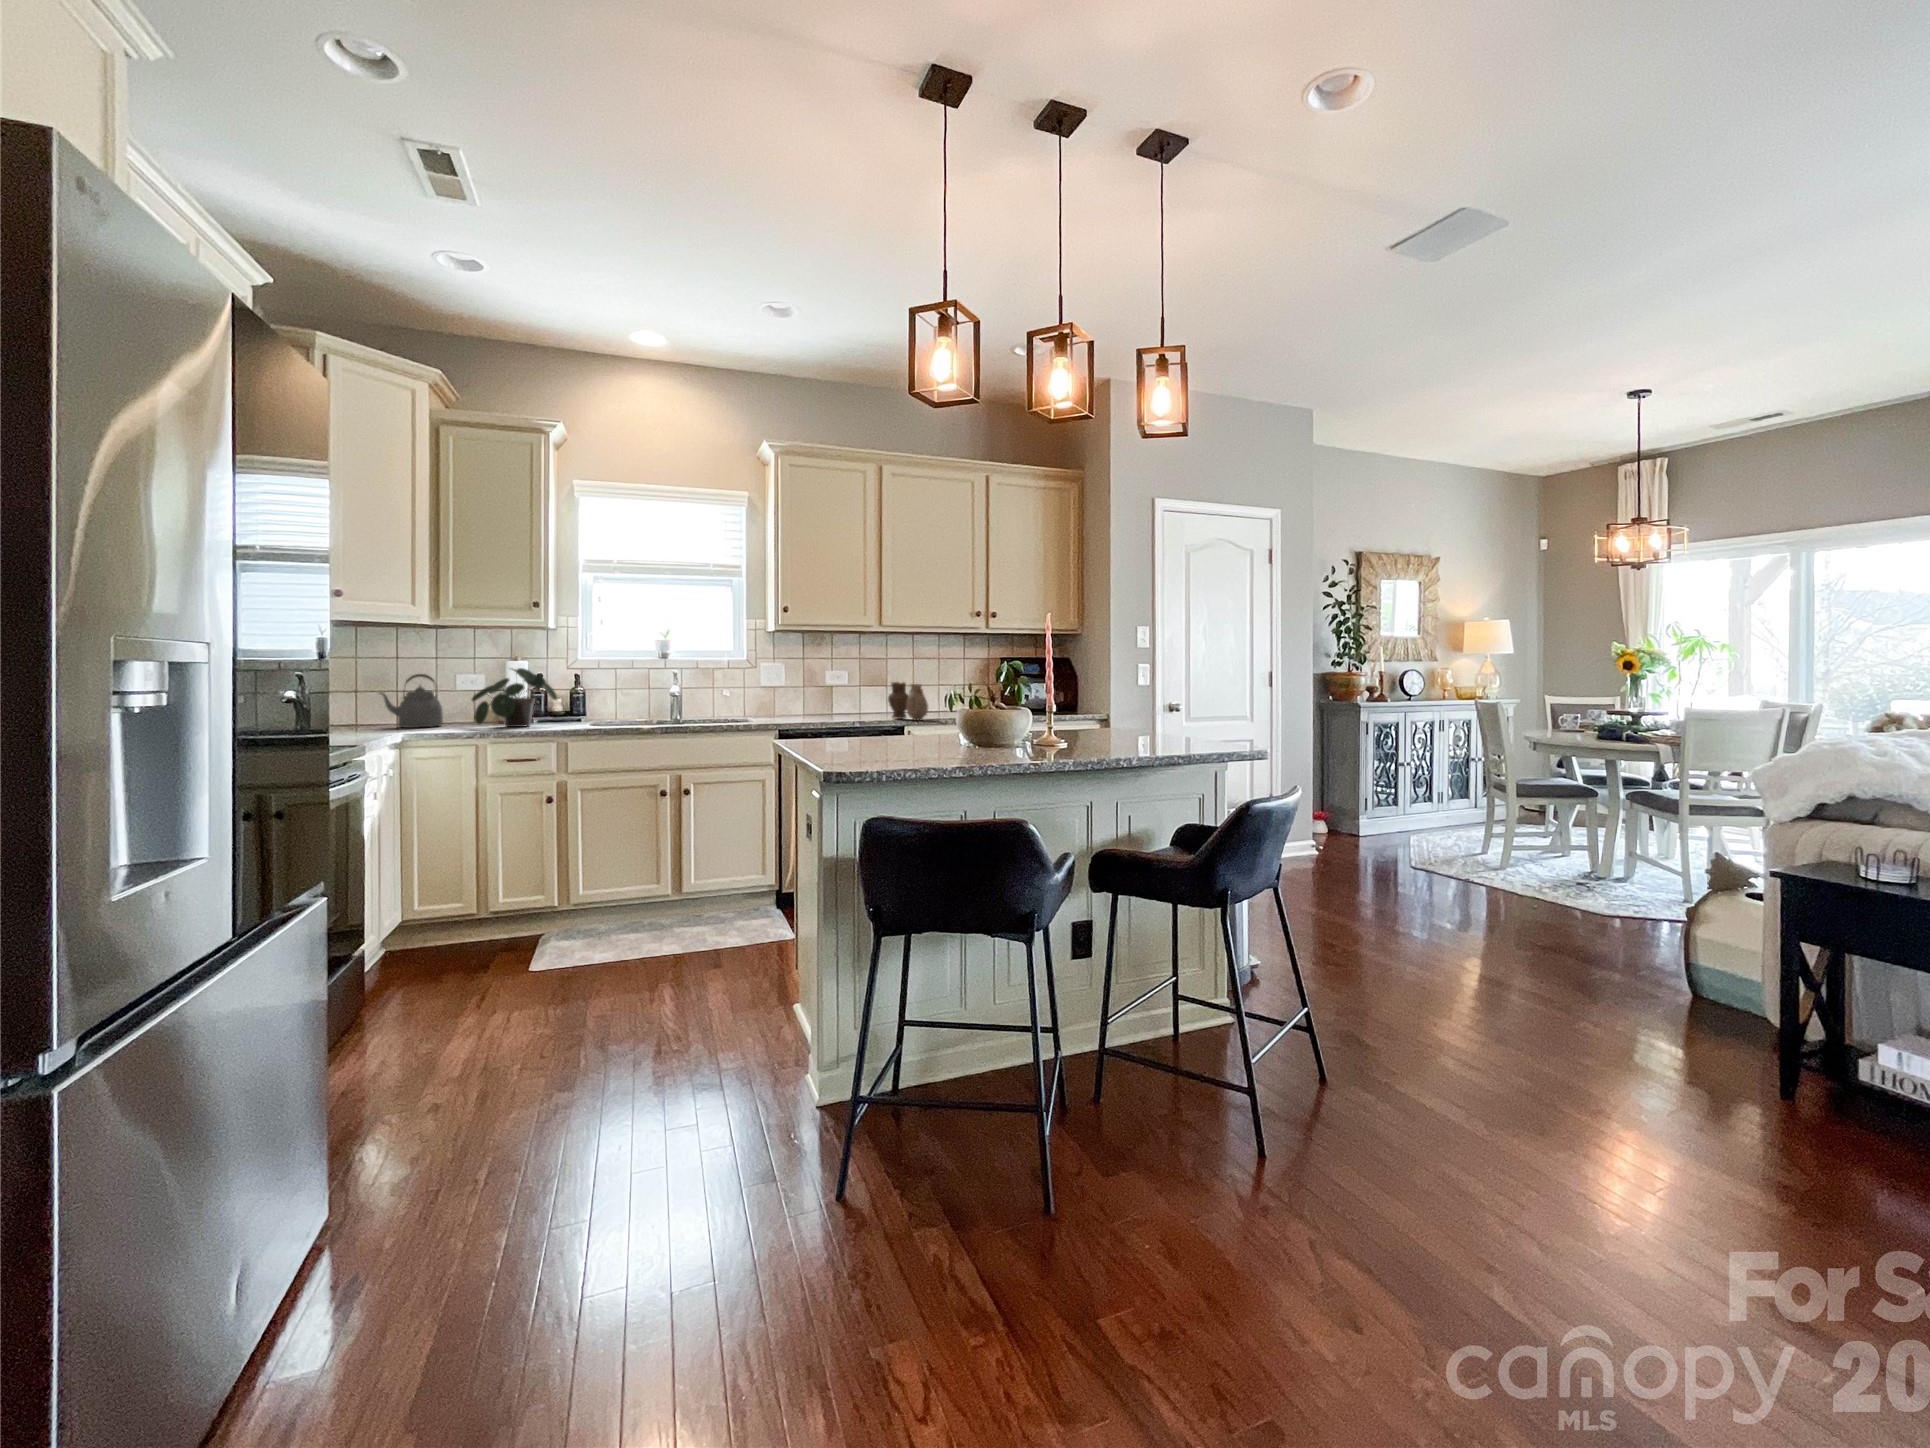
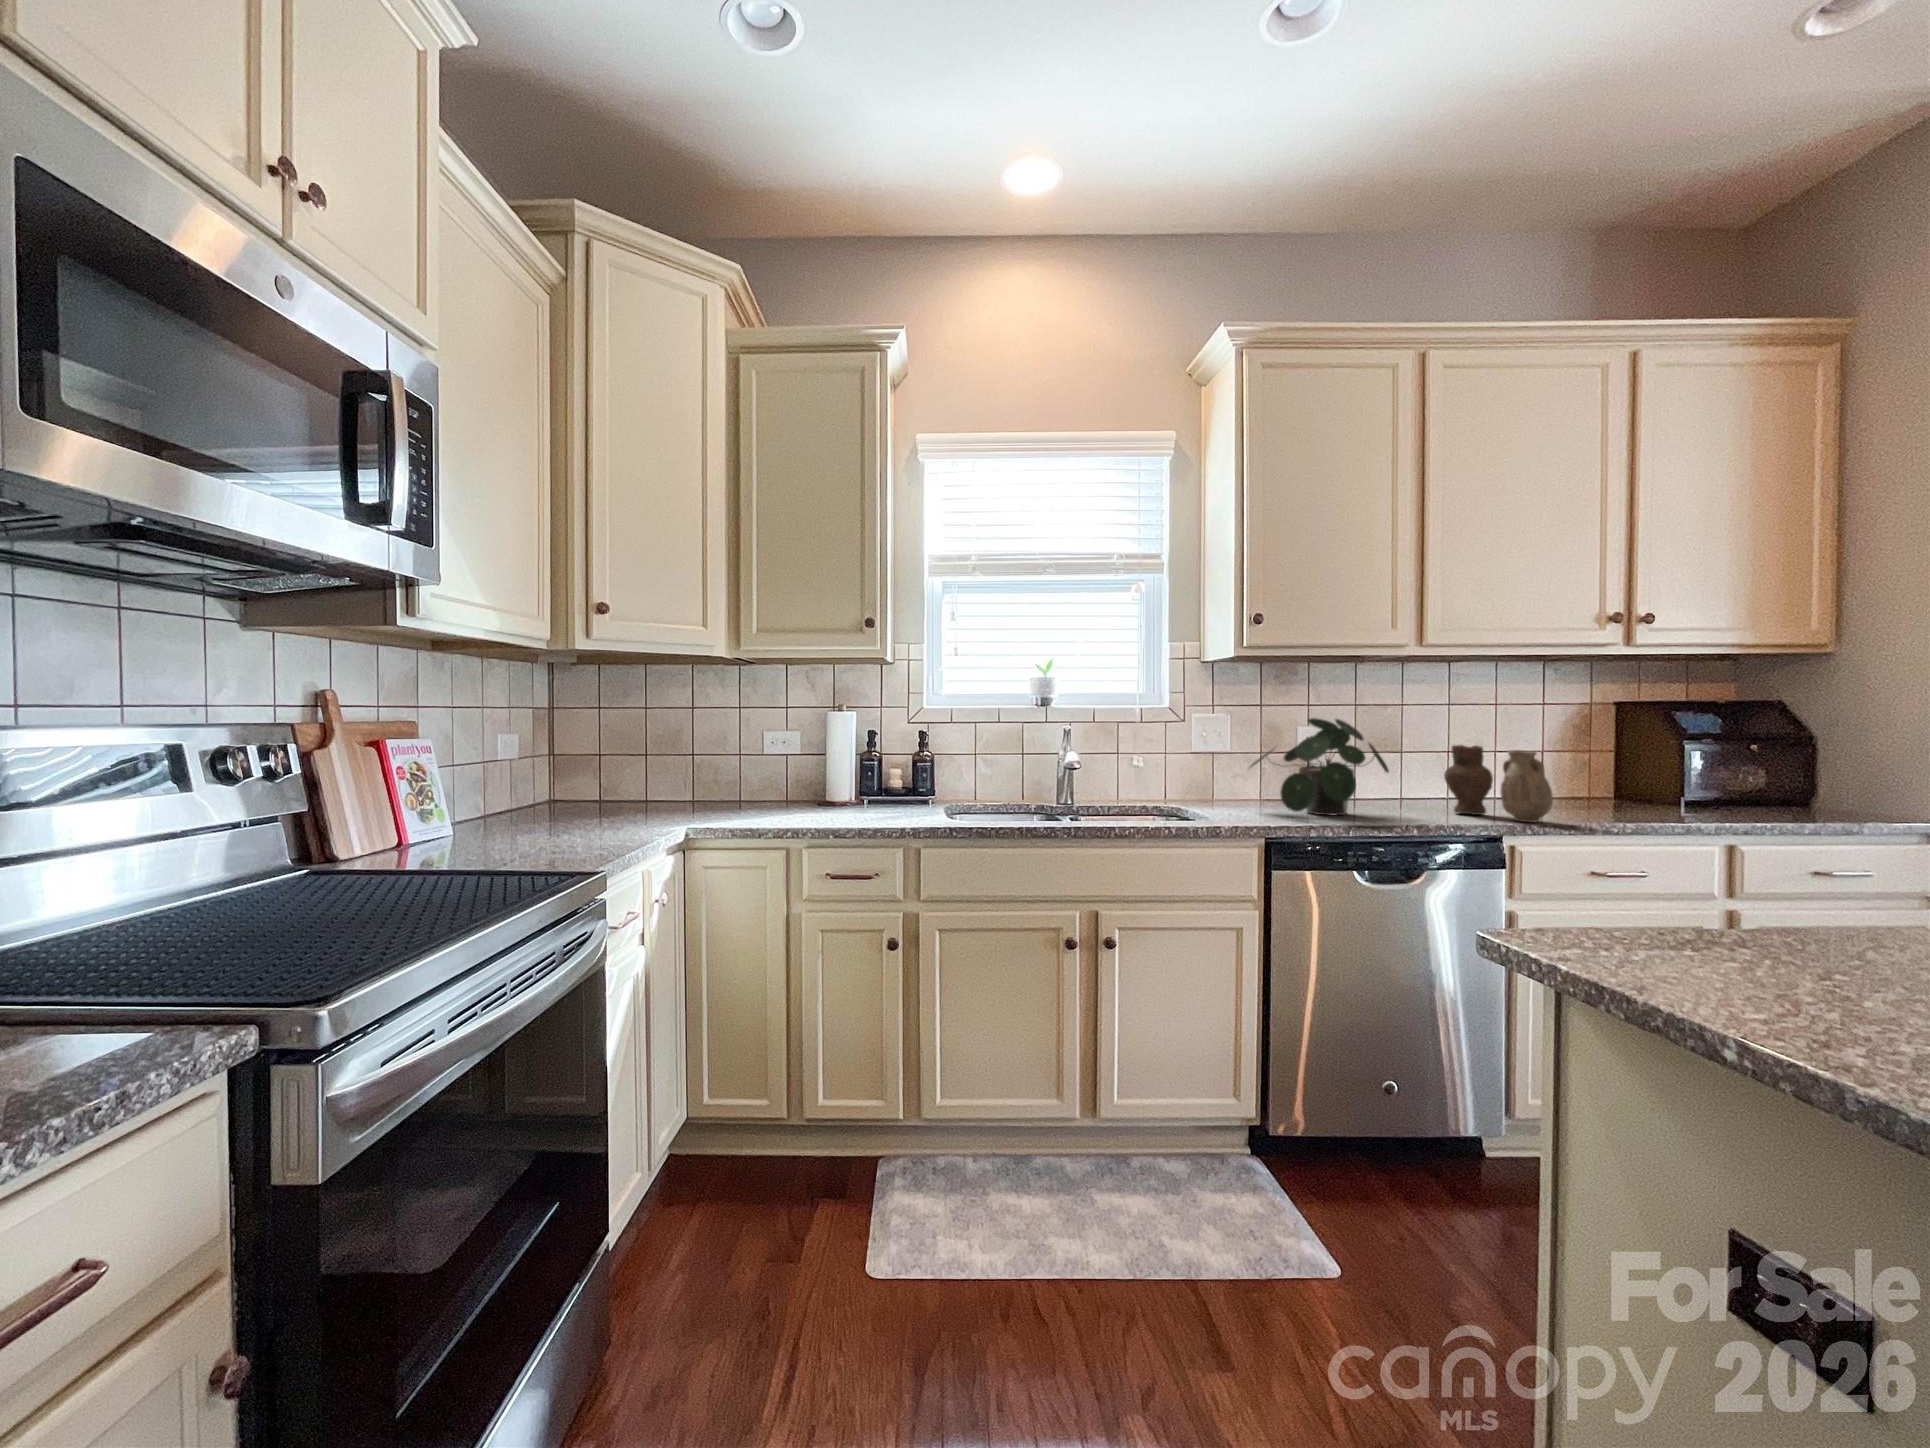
potted plant: present [472,668,557,727] -> present [1251,718,1389,816]
kettle: present [380,674,443,728] -> none [667,728,747,807]

